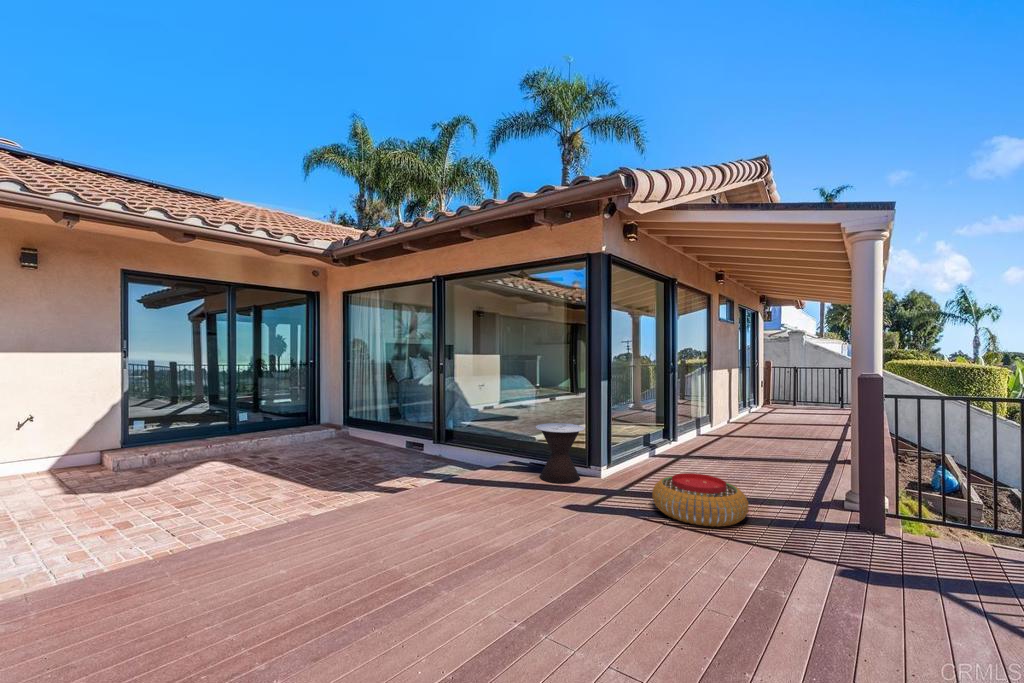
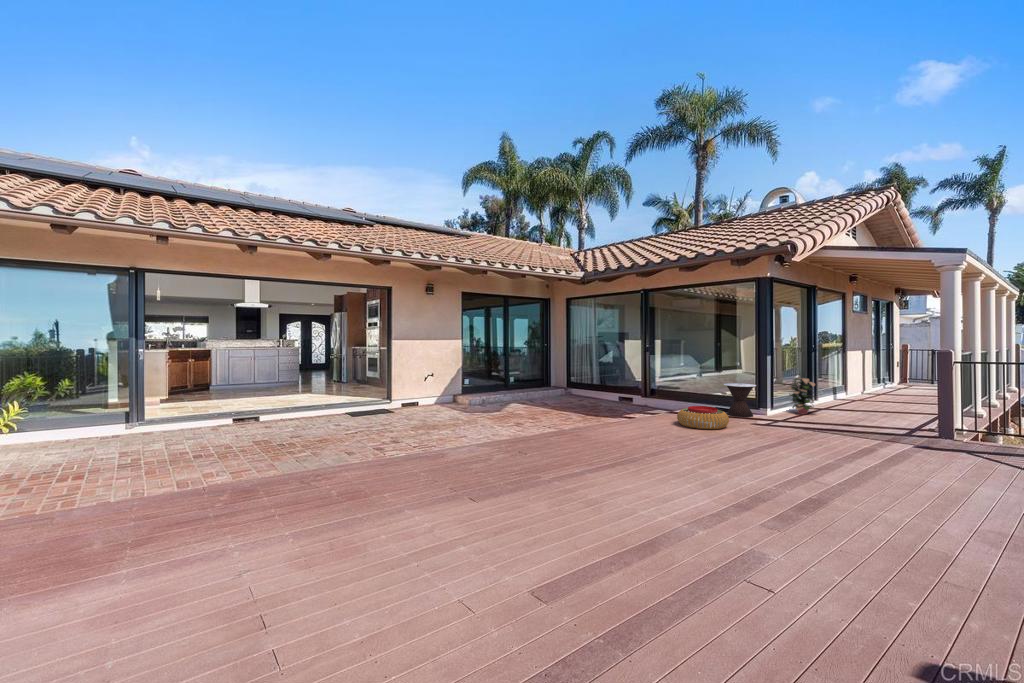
decorative plant: none [632,413,675,471] -> present [788,378,815,414]
pouf: present [652,473,748,527] -> present [677,406,729,429]

